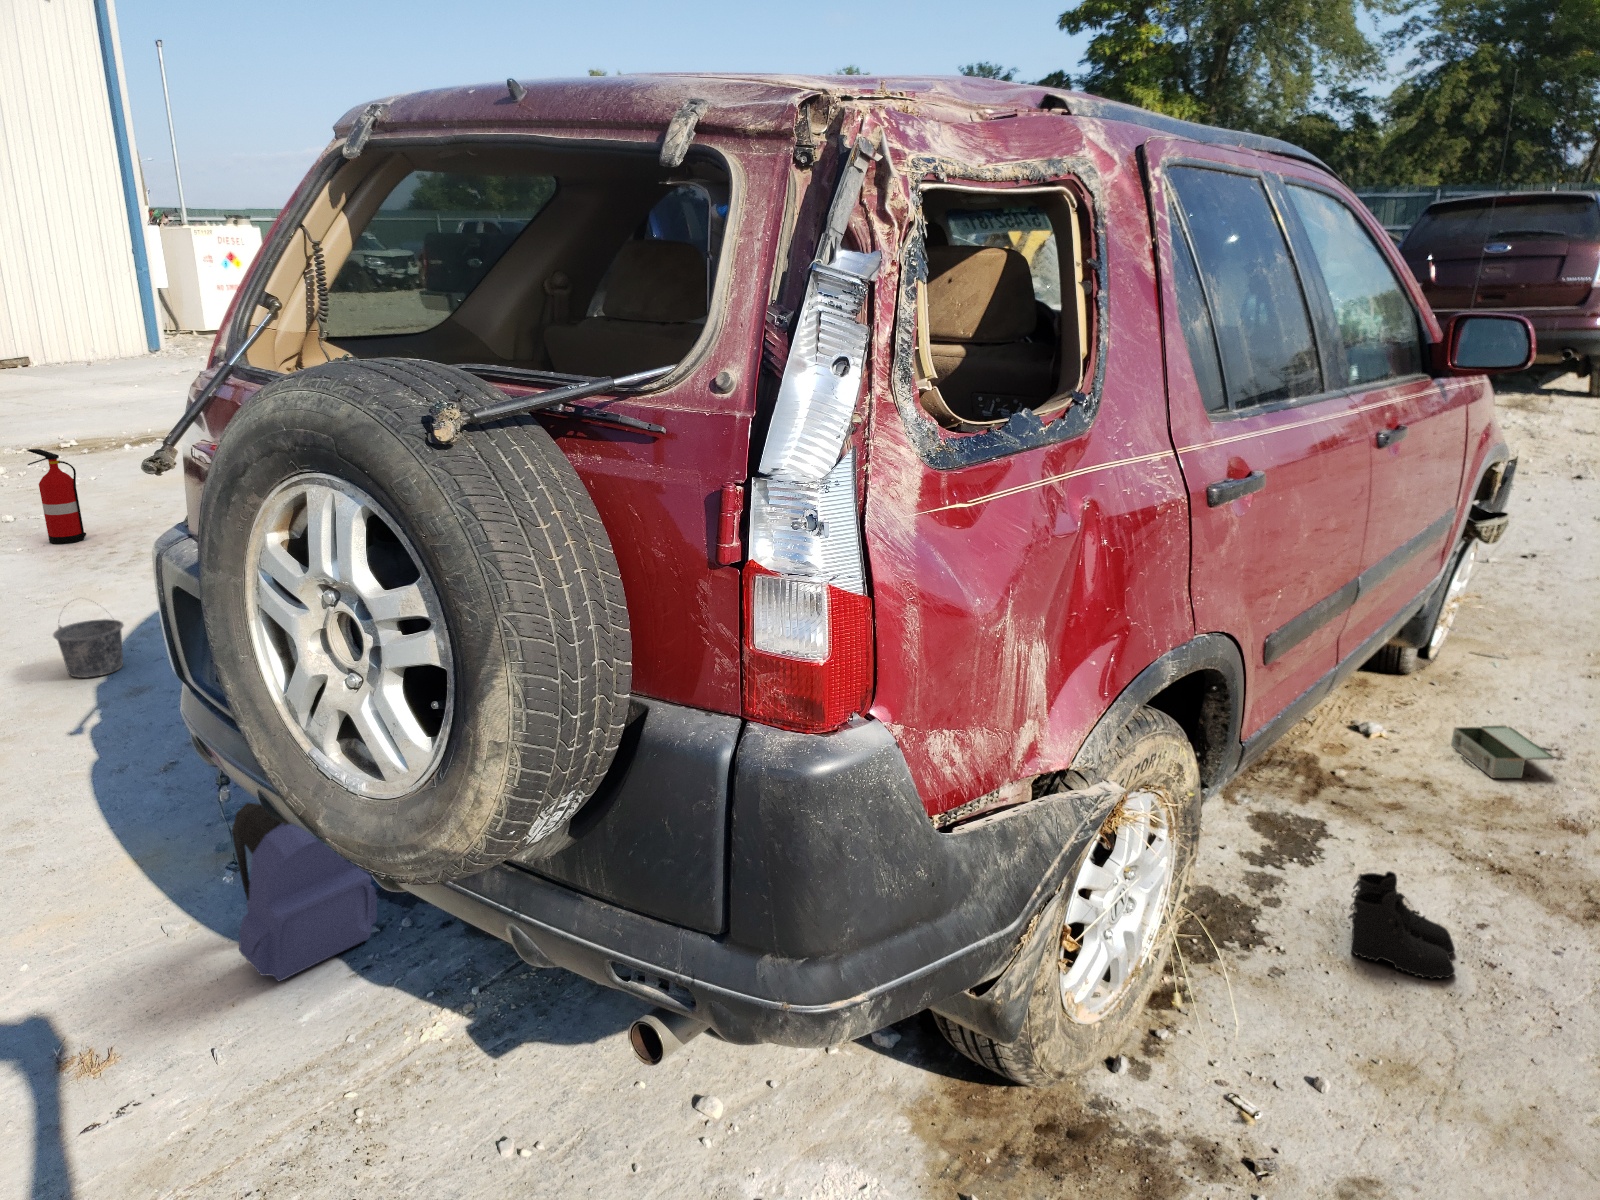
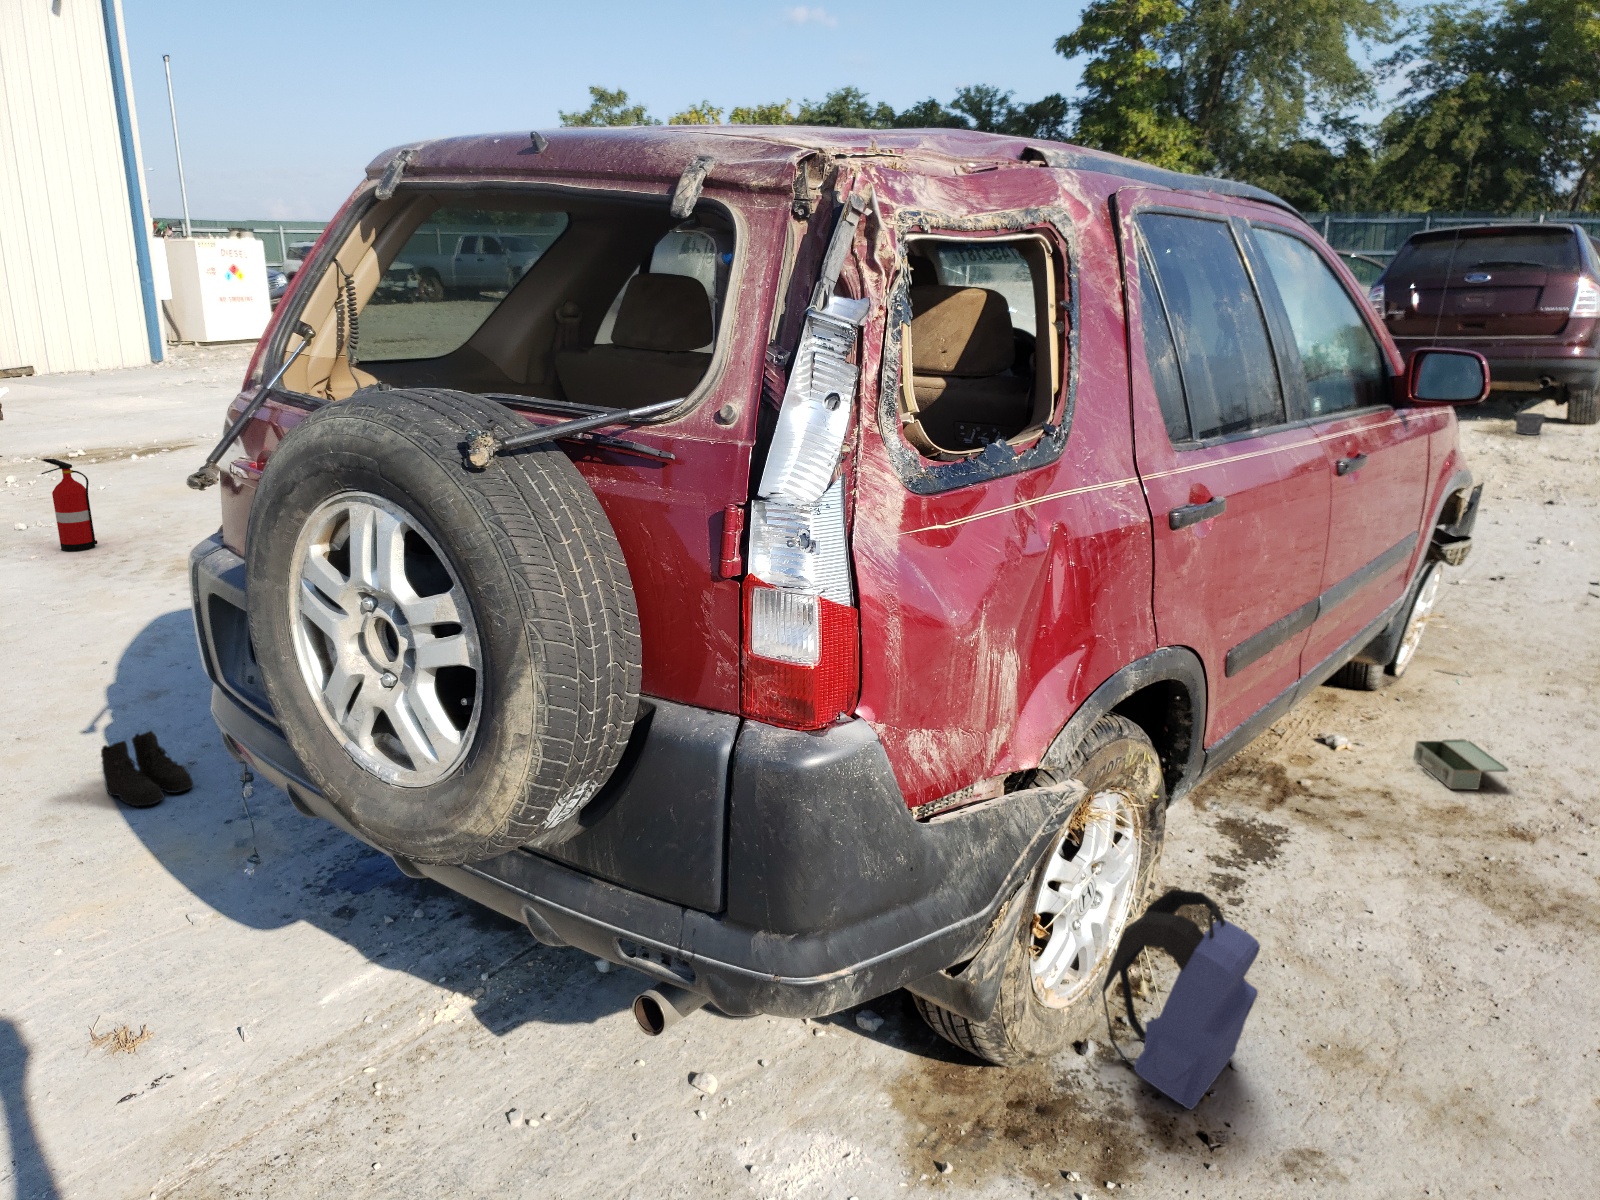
bucket: present [53,619,124,678] -> present [1516,413,1545,435]
backpack: present [232,803,377,981] -> present [1102,890,1260,1110]
boots: present [1348,871,1455,979] -> present [101,731,193,807]

